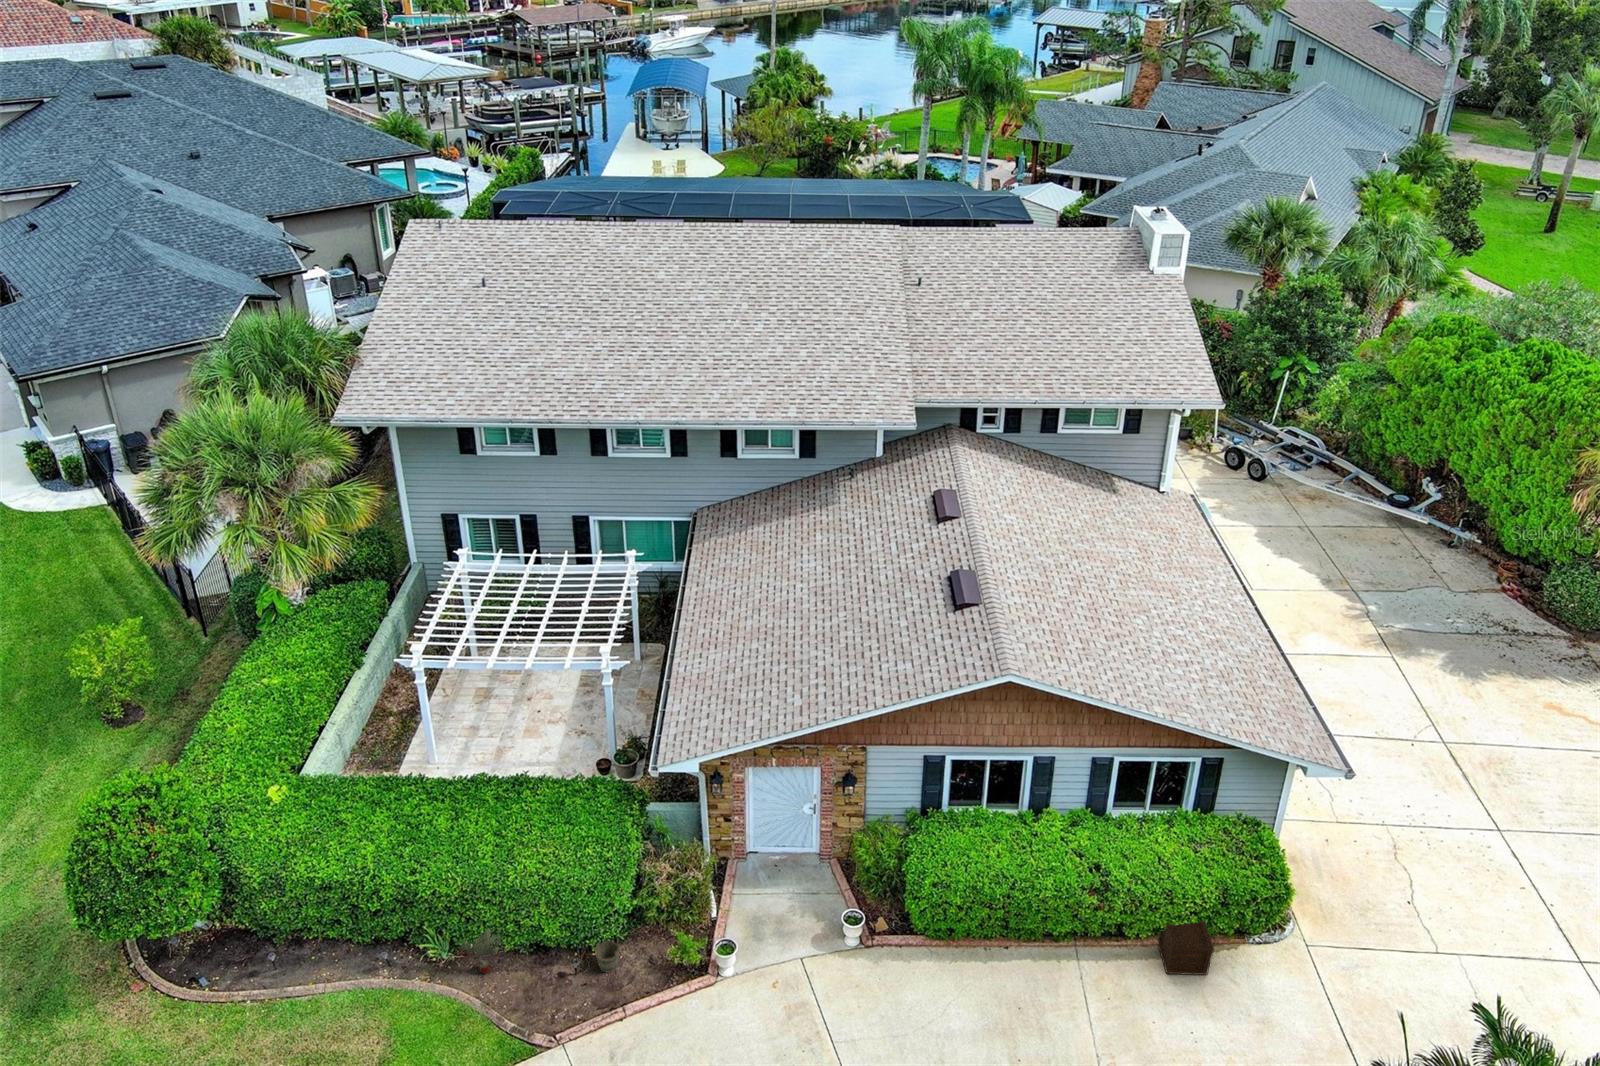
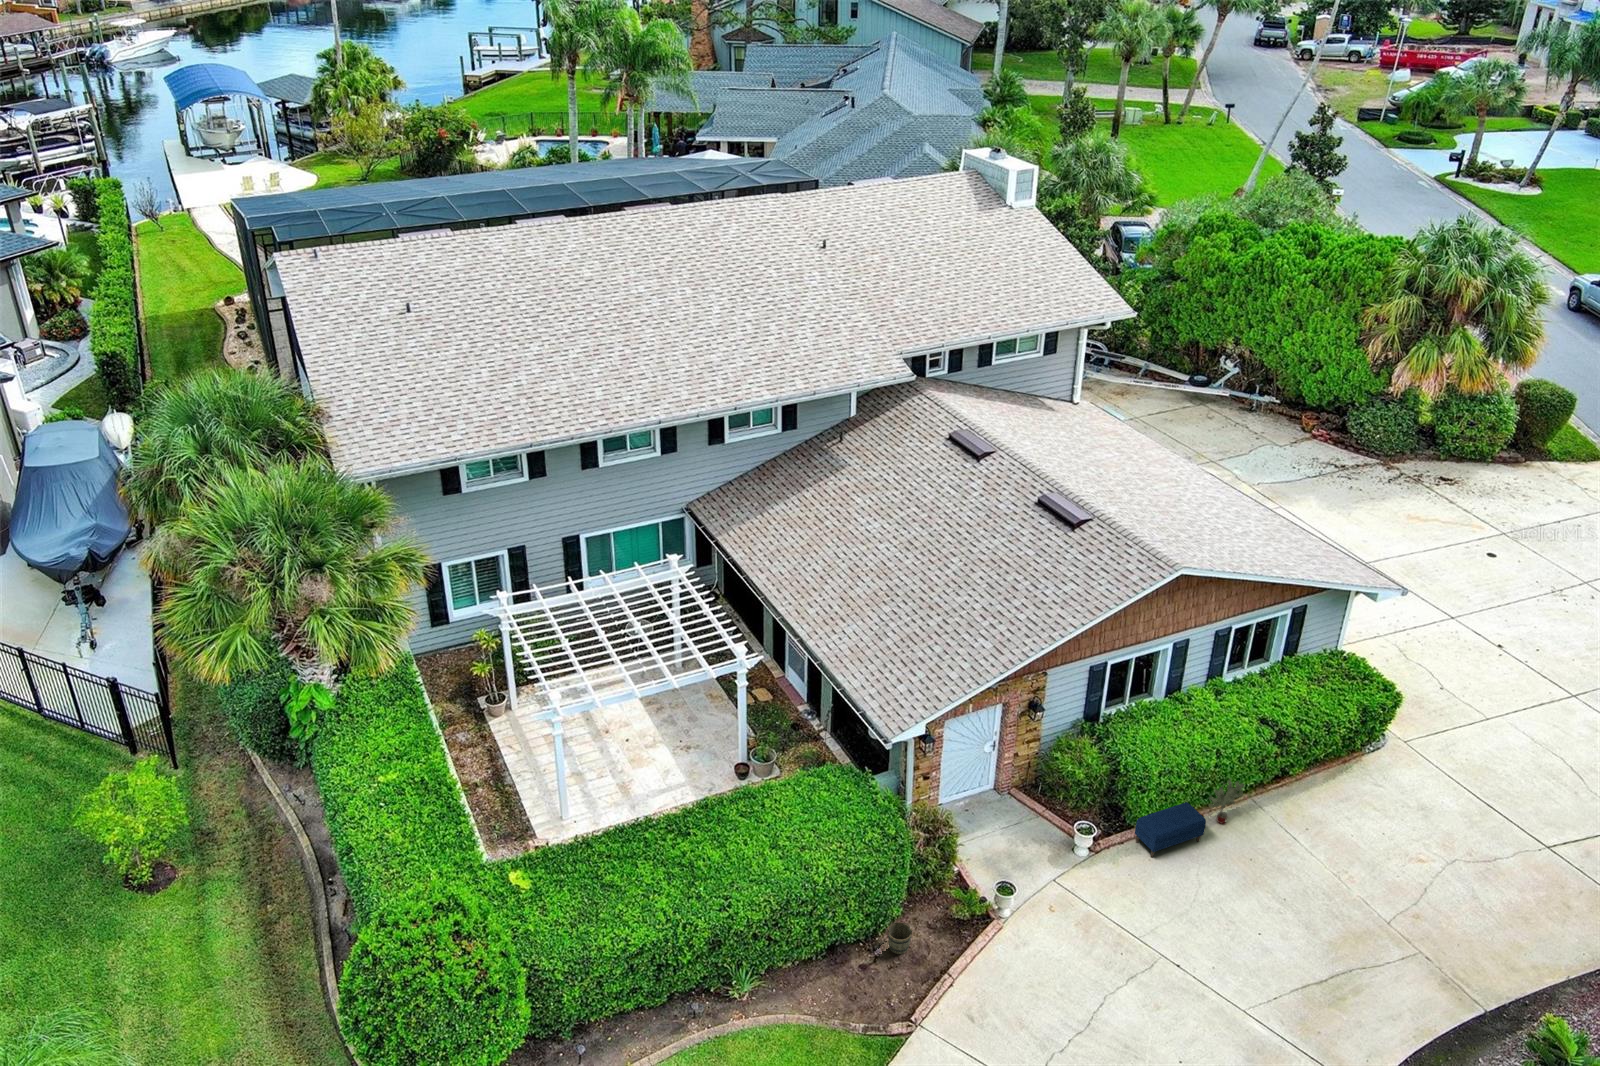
wooden crate: present [1157,921,1214,975] -> none [1301,736,1361,792]
bench: none [912,927,983,975] -> present [1135,802,1206,858]
potted tree: present [460,929,500,973] -> present [1209,780,1244,824]

